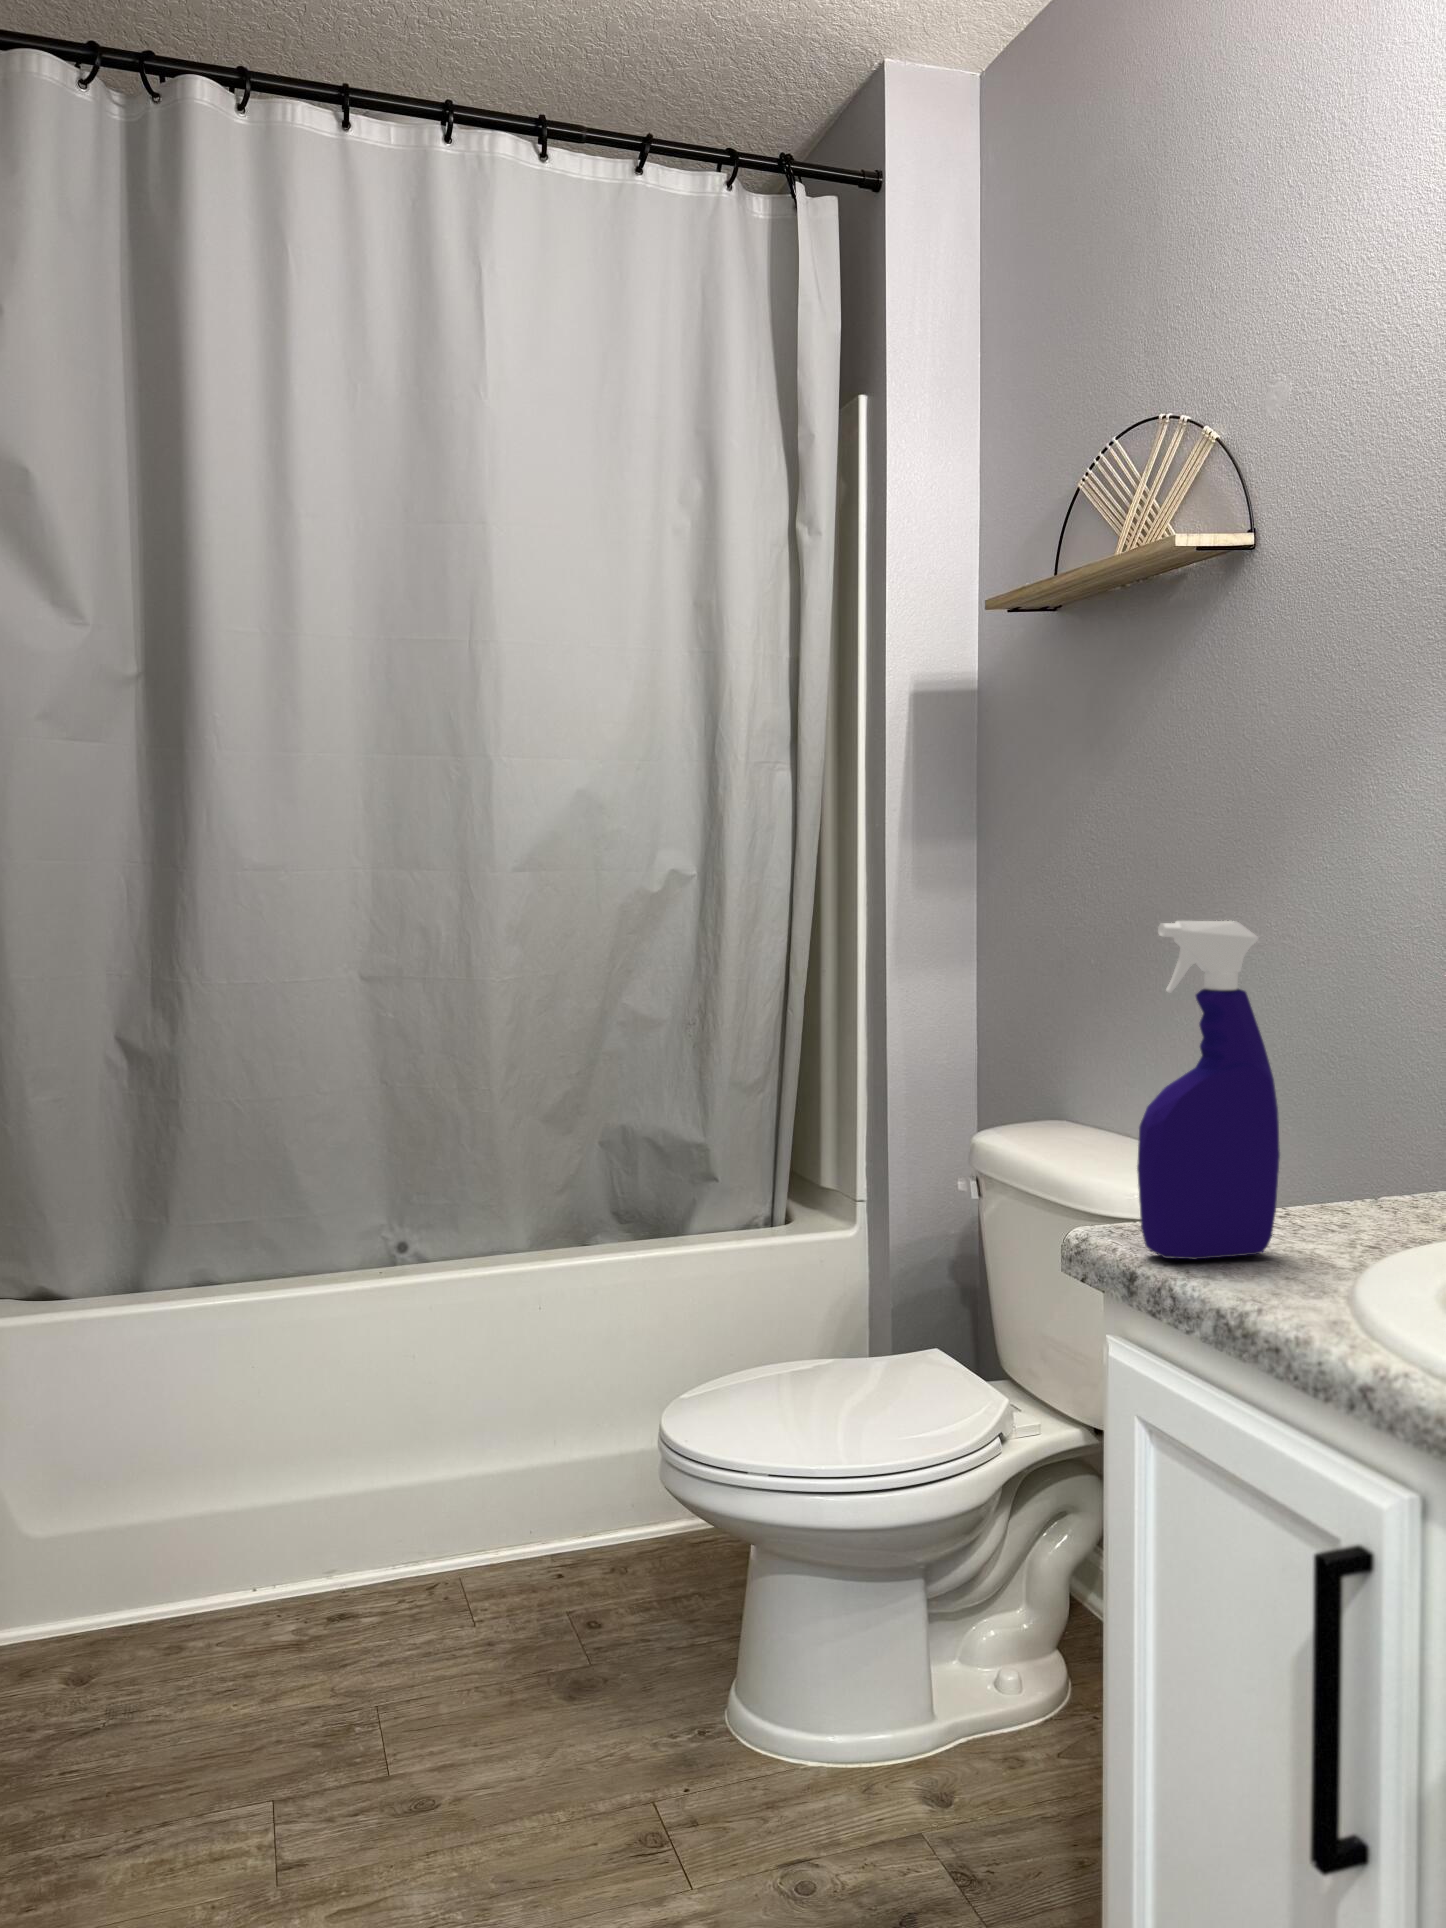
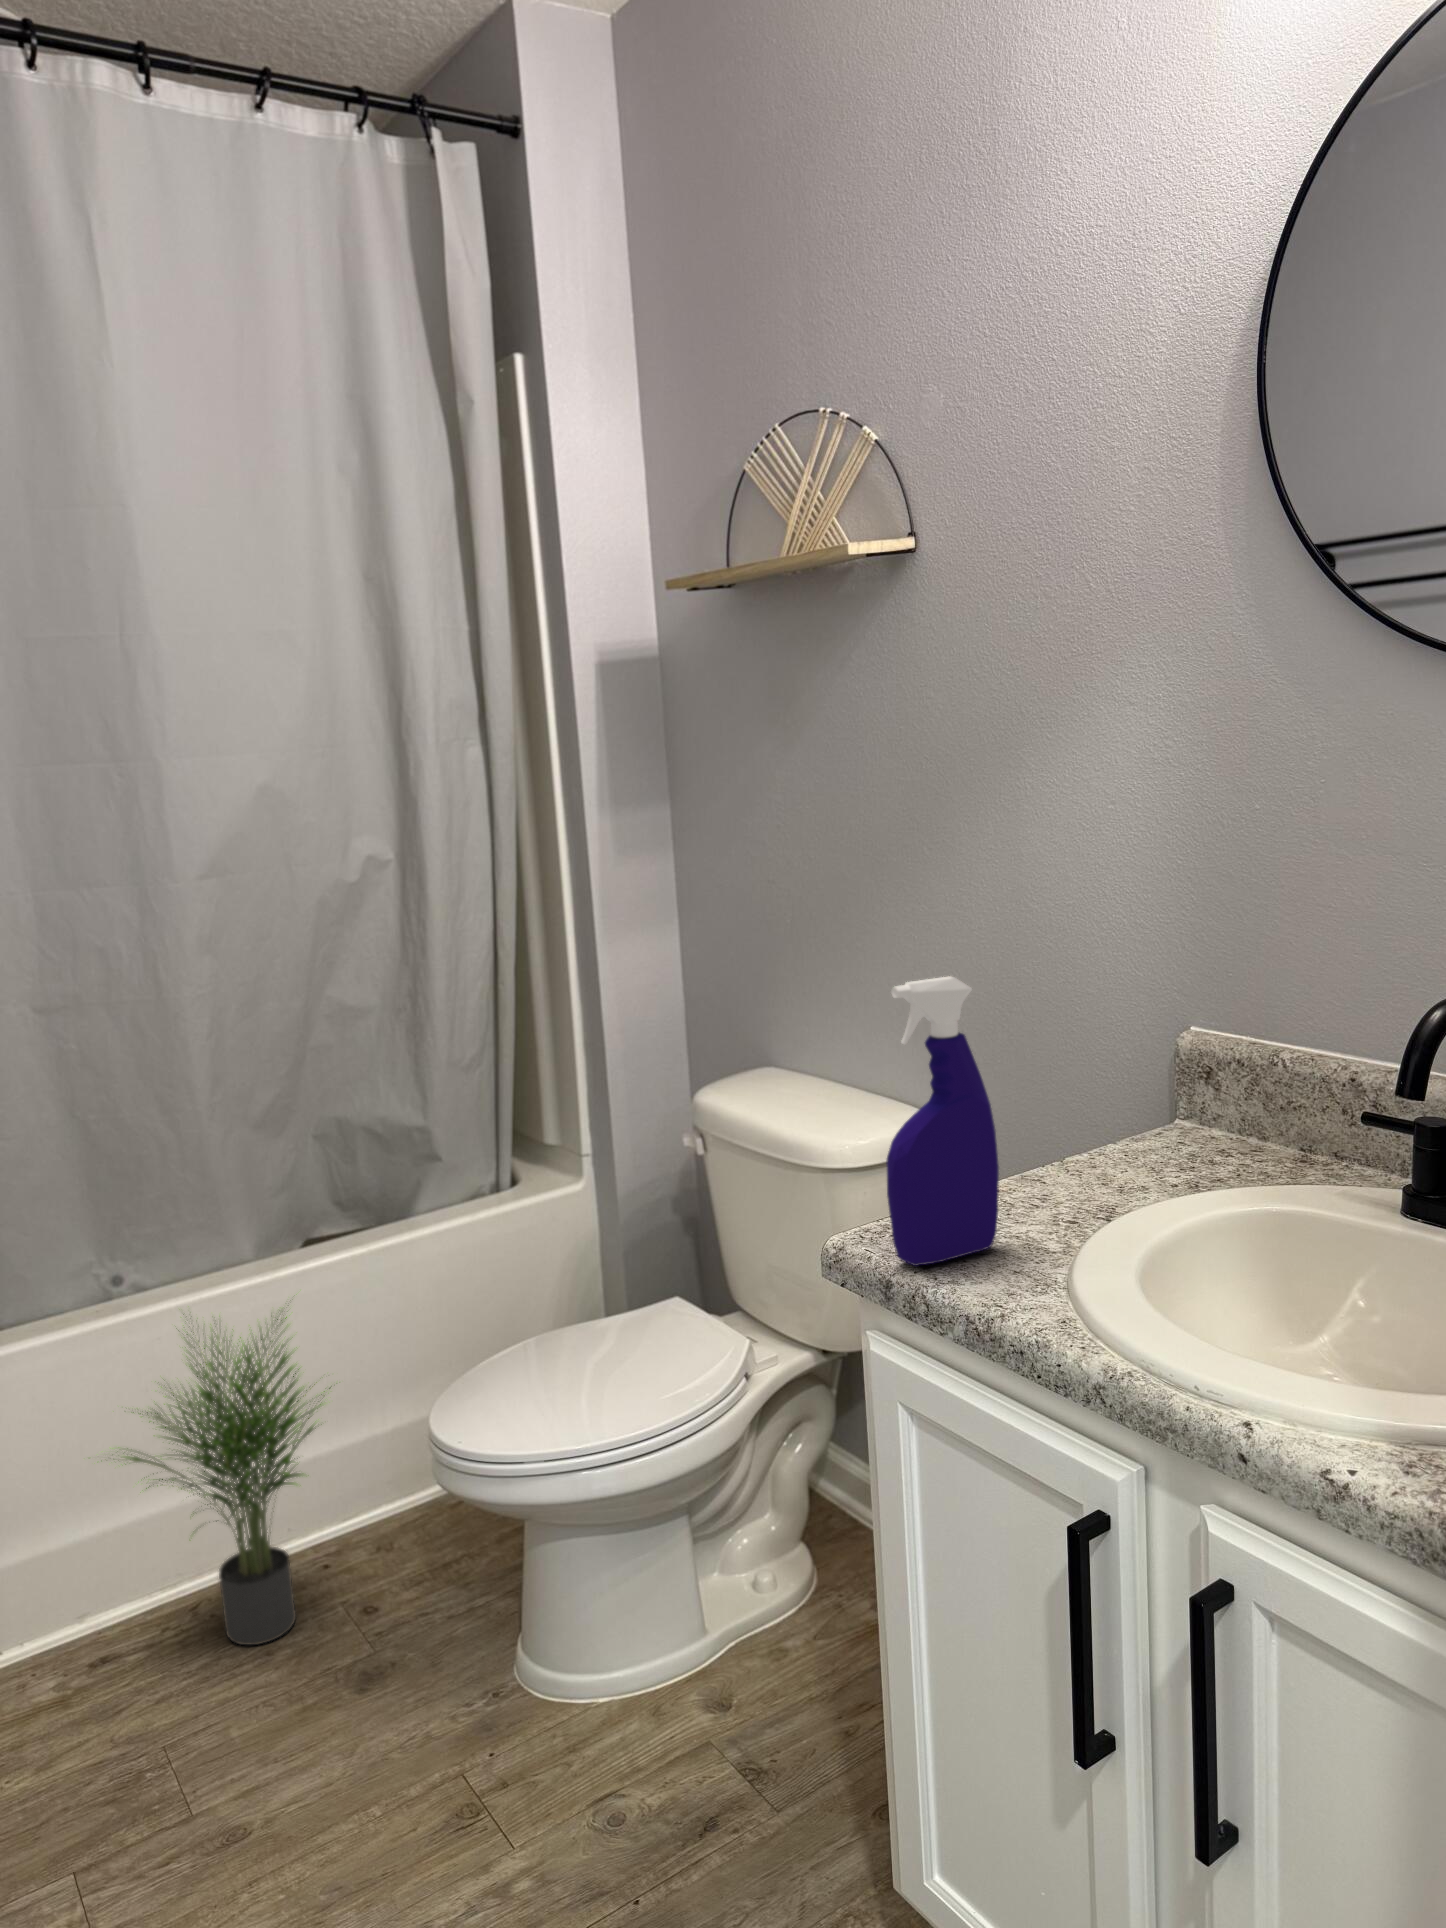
potted plant: none [337,1279,593,1635] -> present [118,1311,332,1645]

